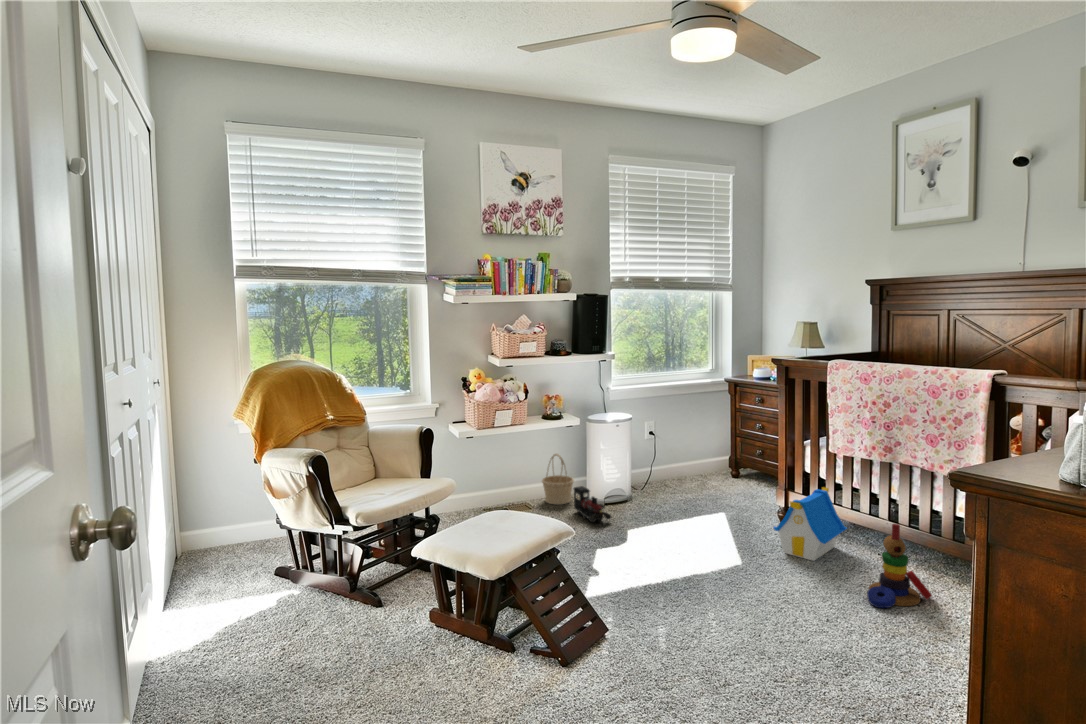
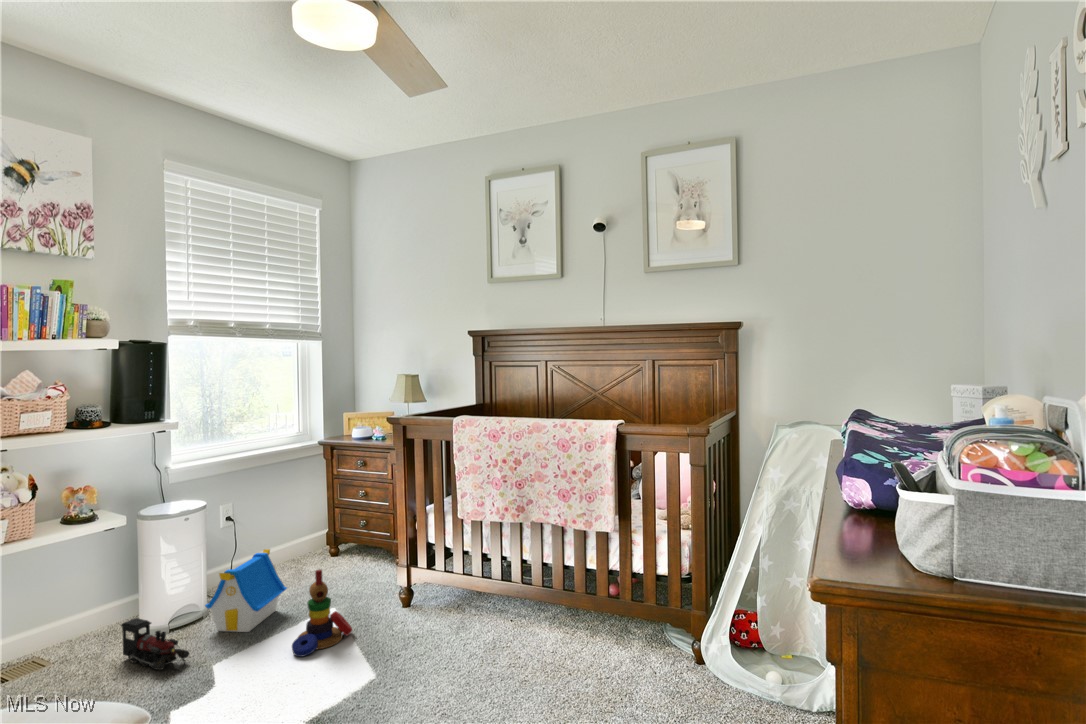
basket: present [542,454,574,504] -> none [59,576,117,656]
toy house: present [773,487,847,561] -> present [205,549,287,632]
stacking toy: present [867,524,932,608] -> present [292,570,352,657]

